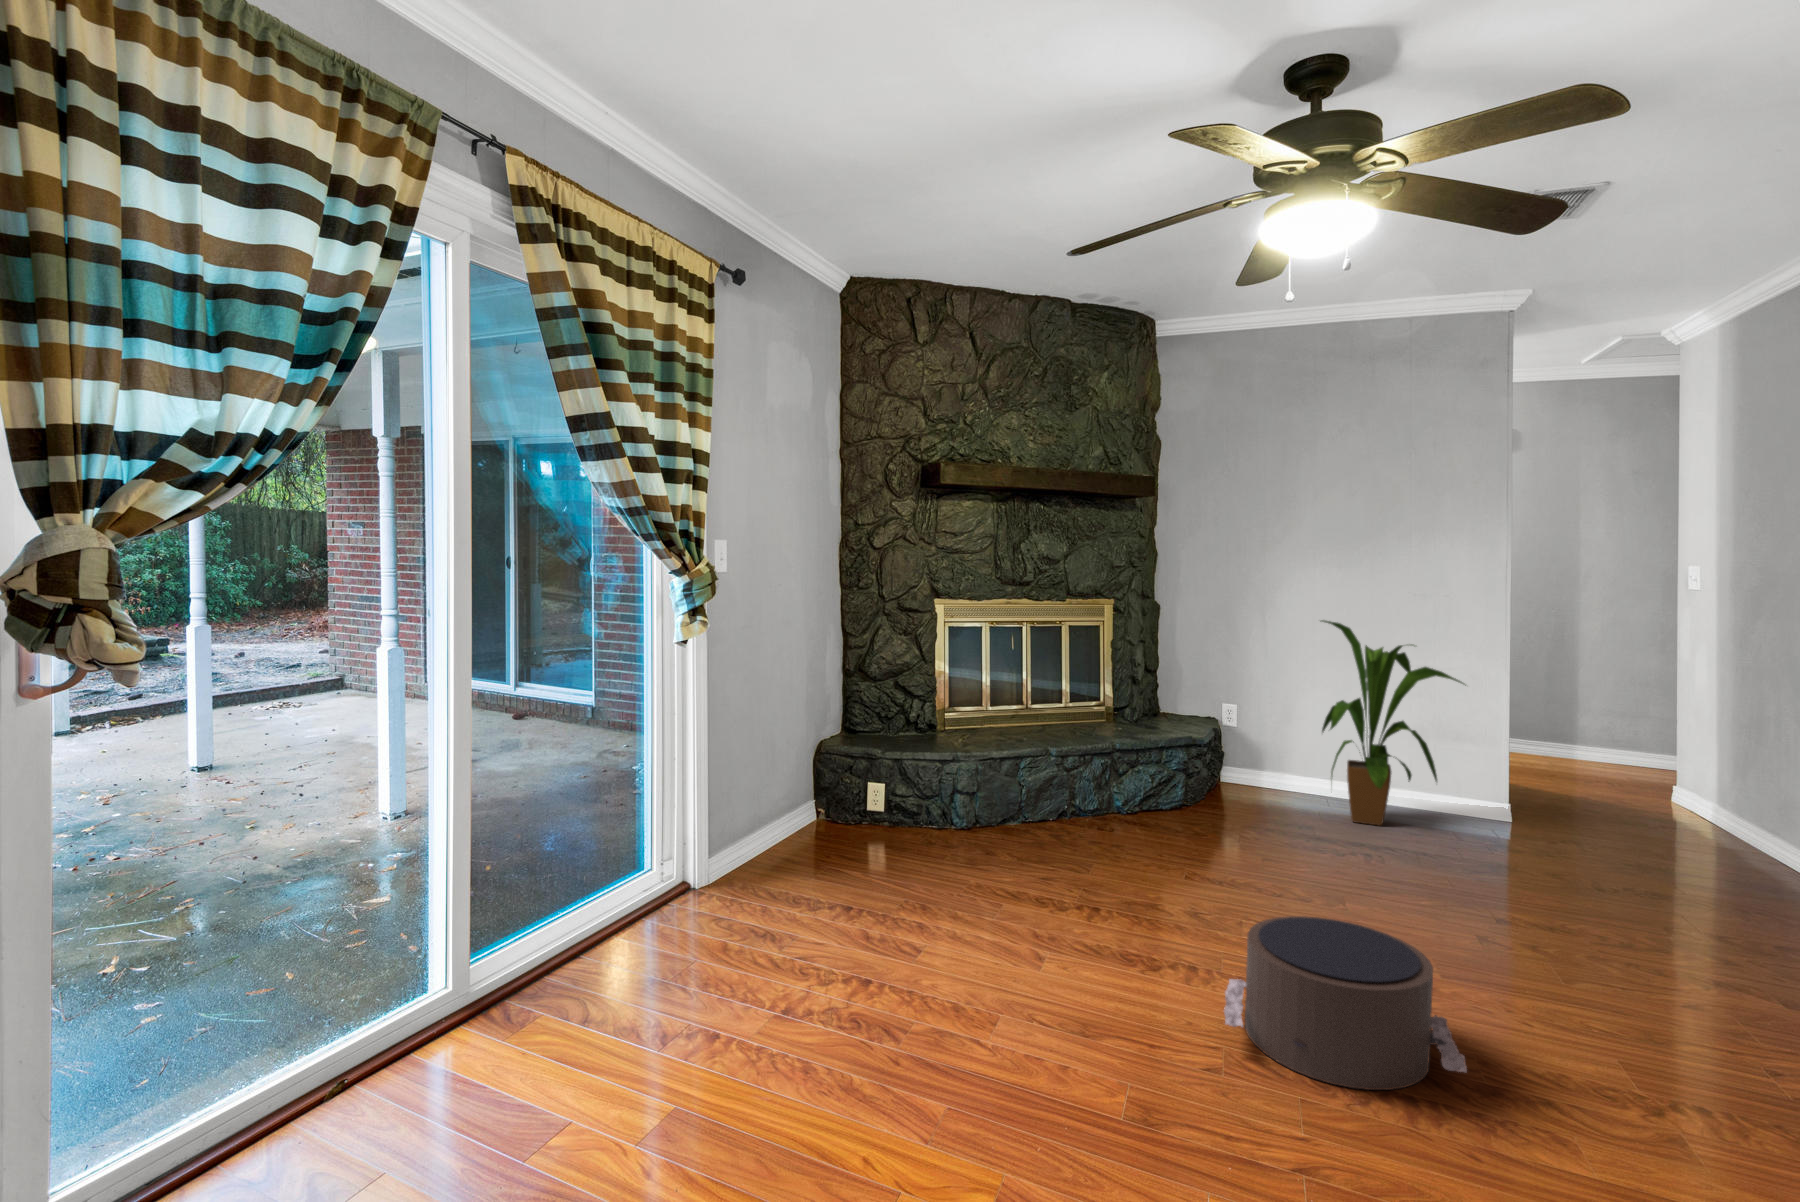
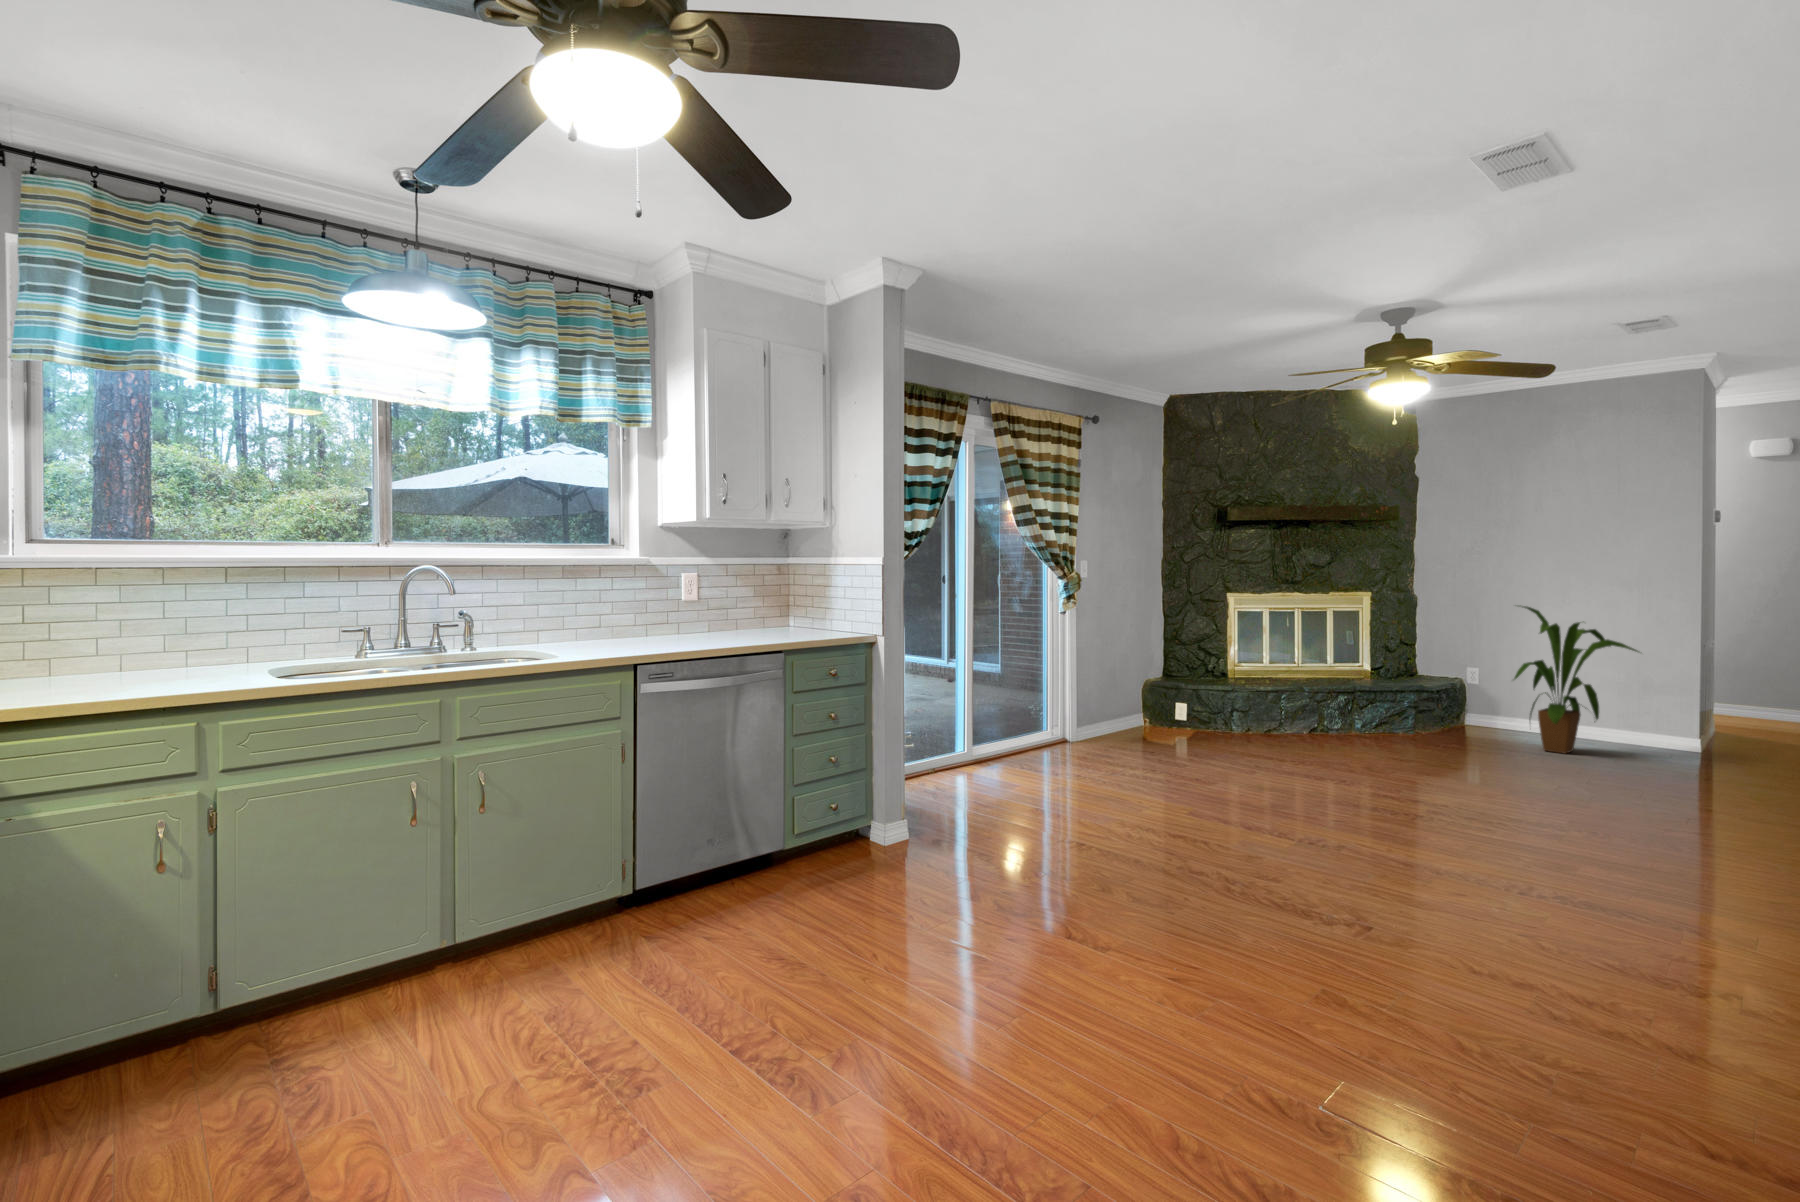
pouf: present [1224,916,1467,1090] -> none [1318,752,1444,819]

